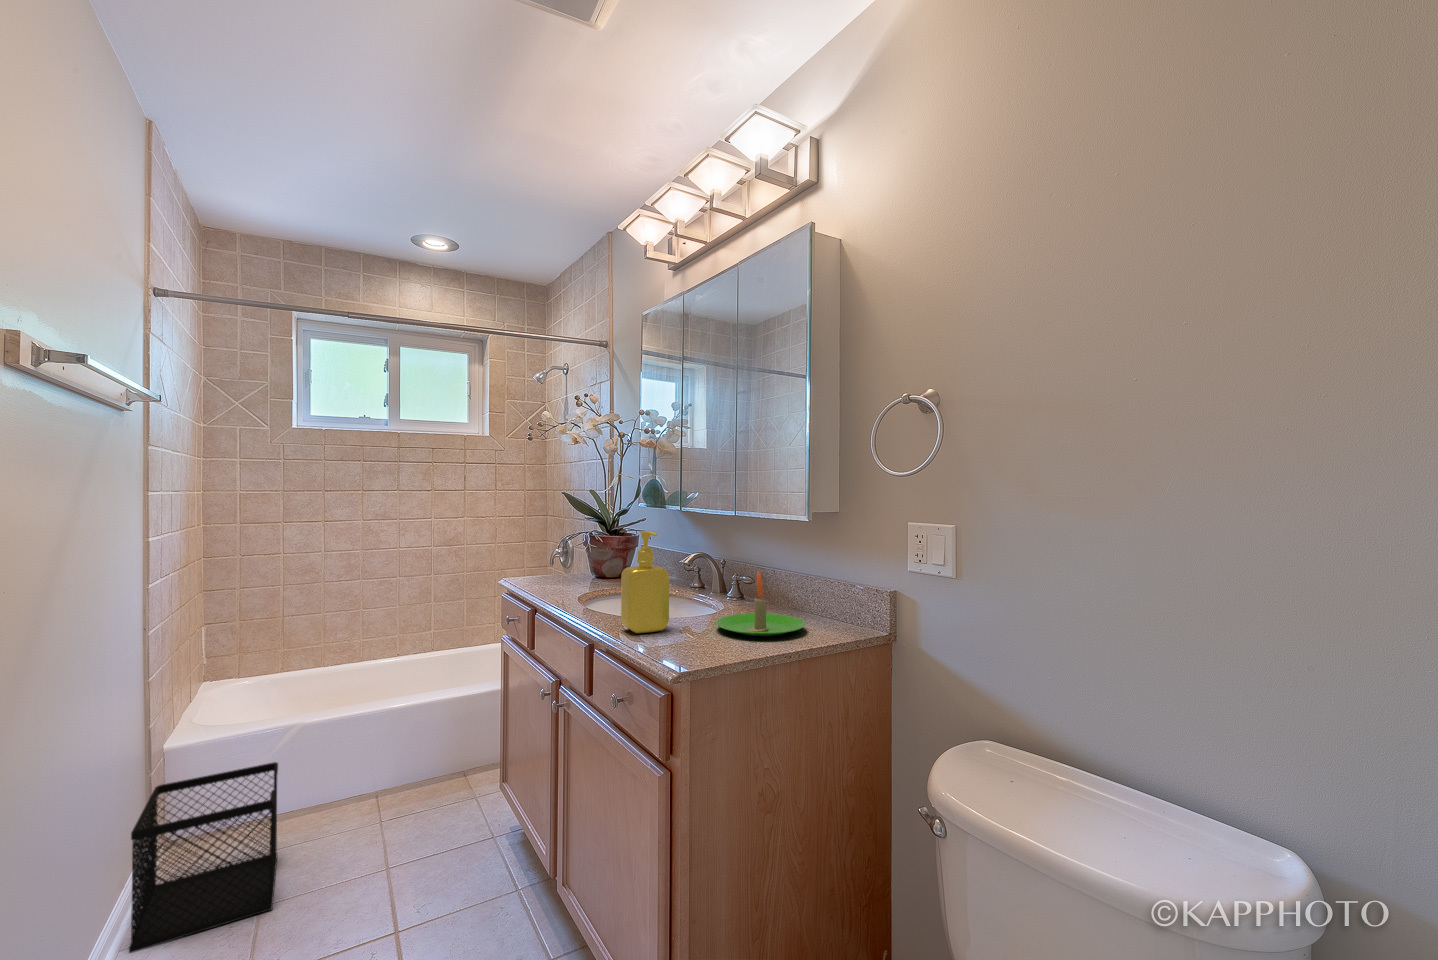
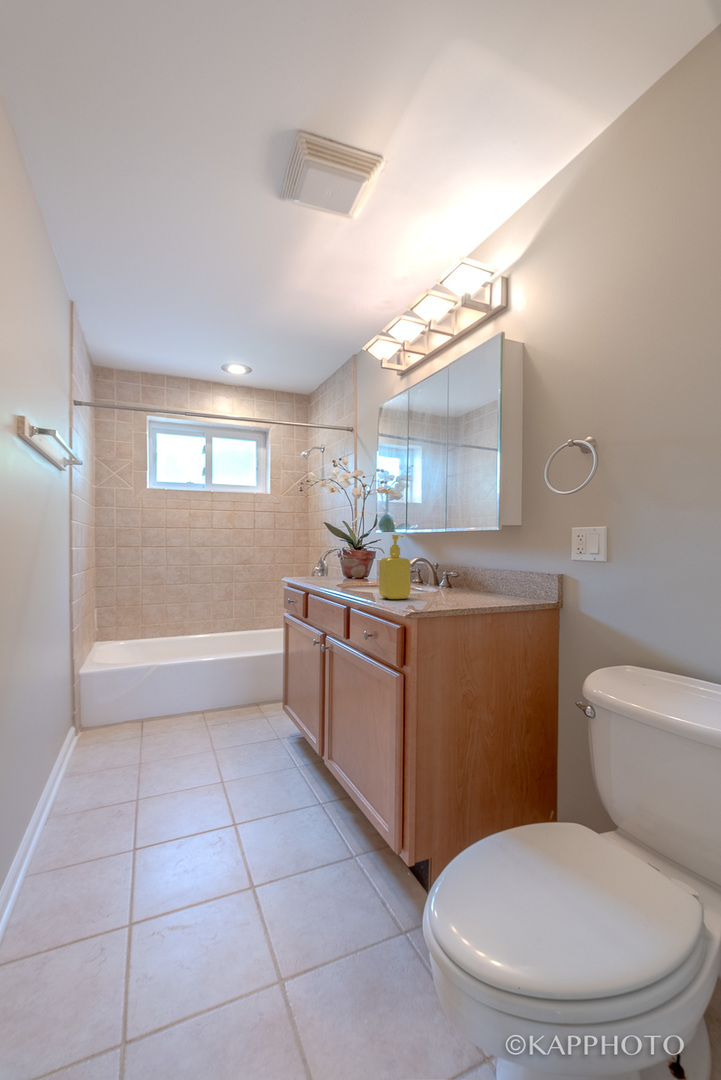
candle: present [716,571,806,636] -> none [441,561,502,602]
wastebasket: present [129,762,278,953] -> none [76,689,155,793]

